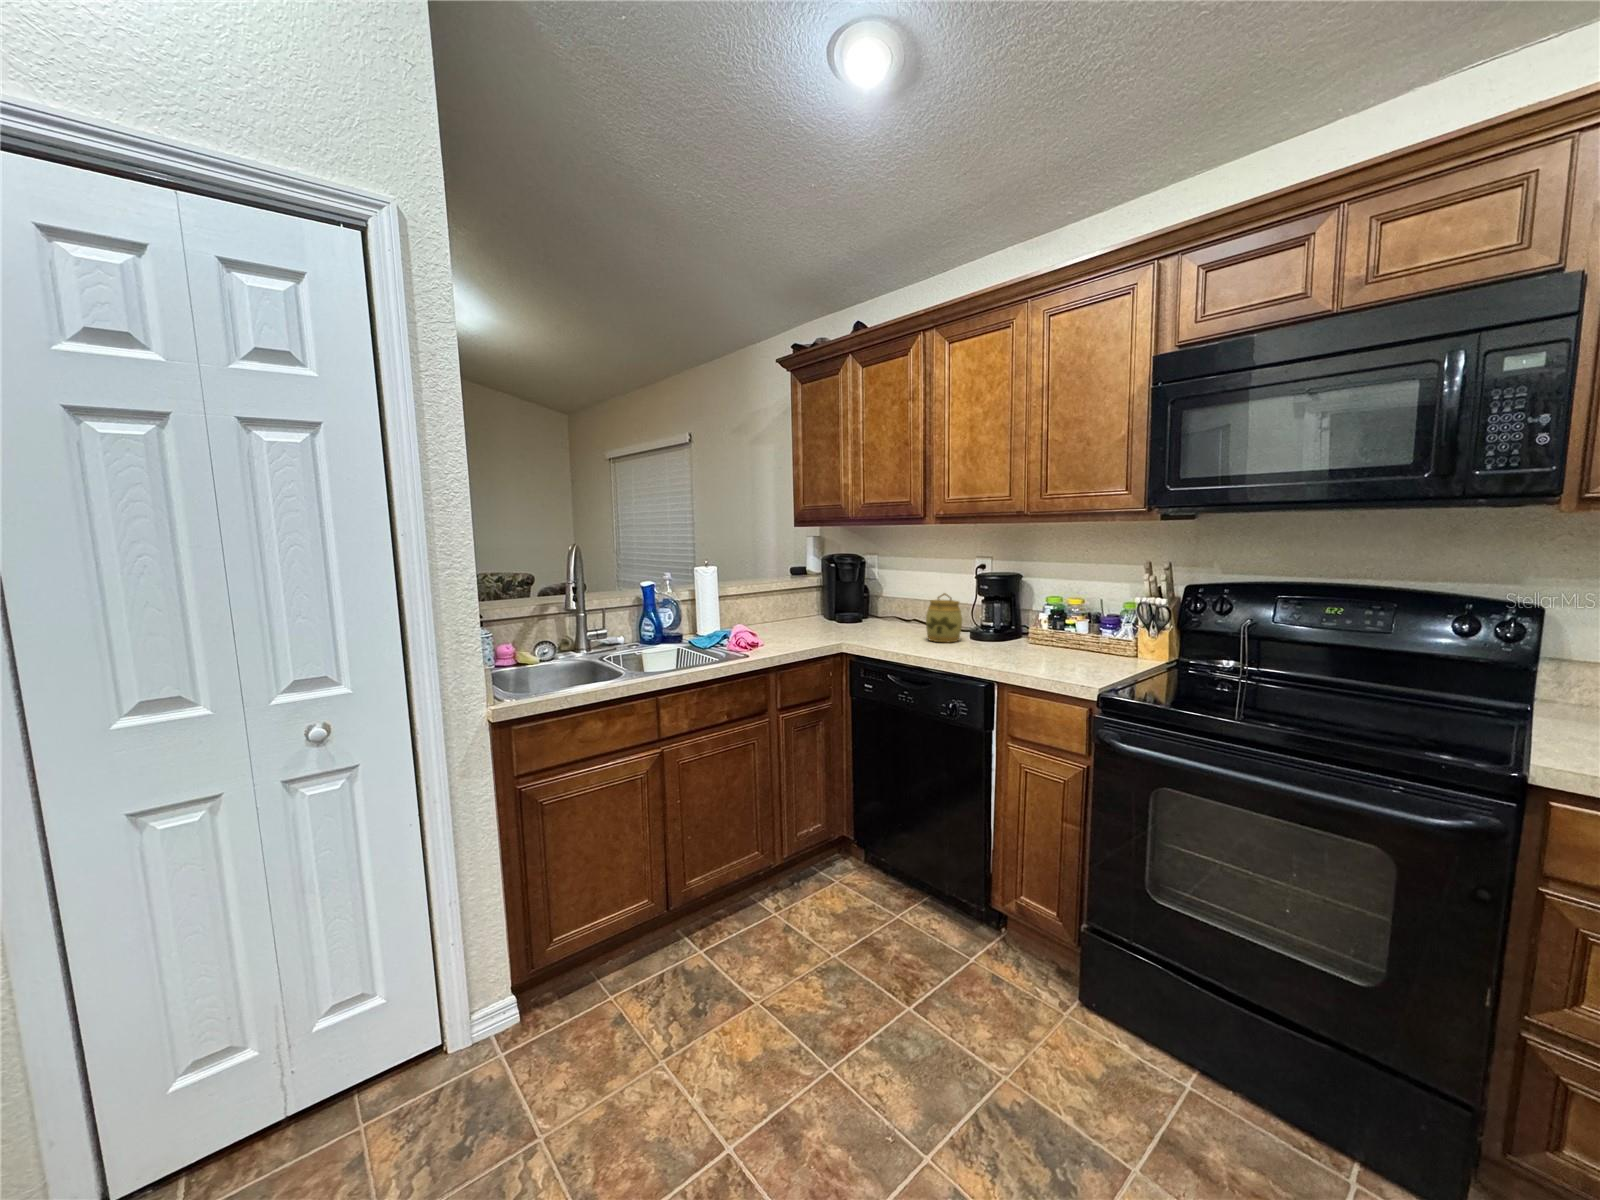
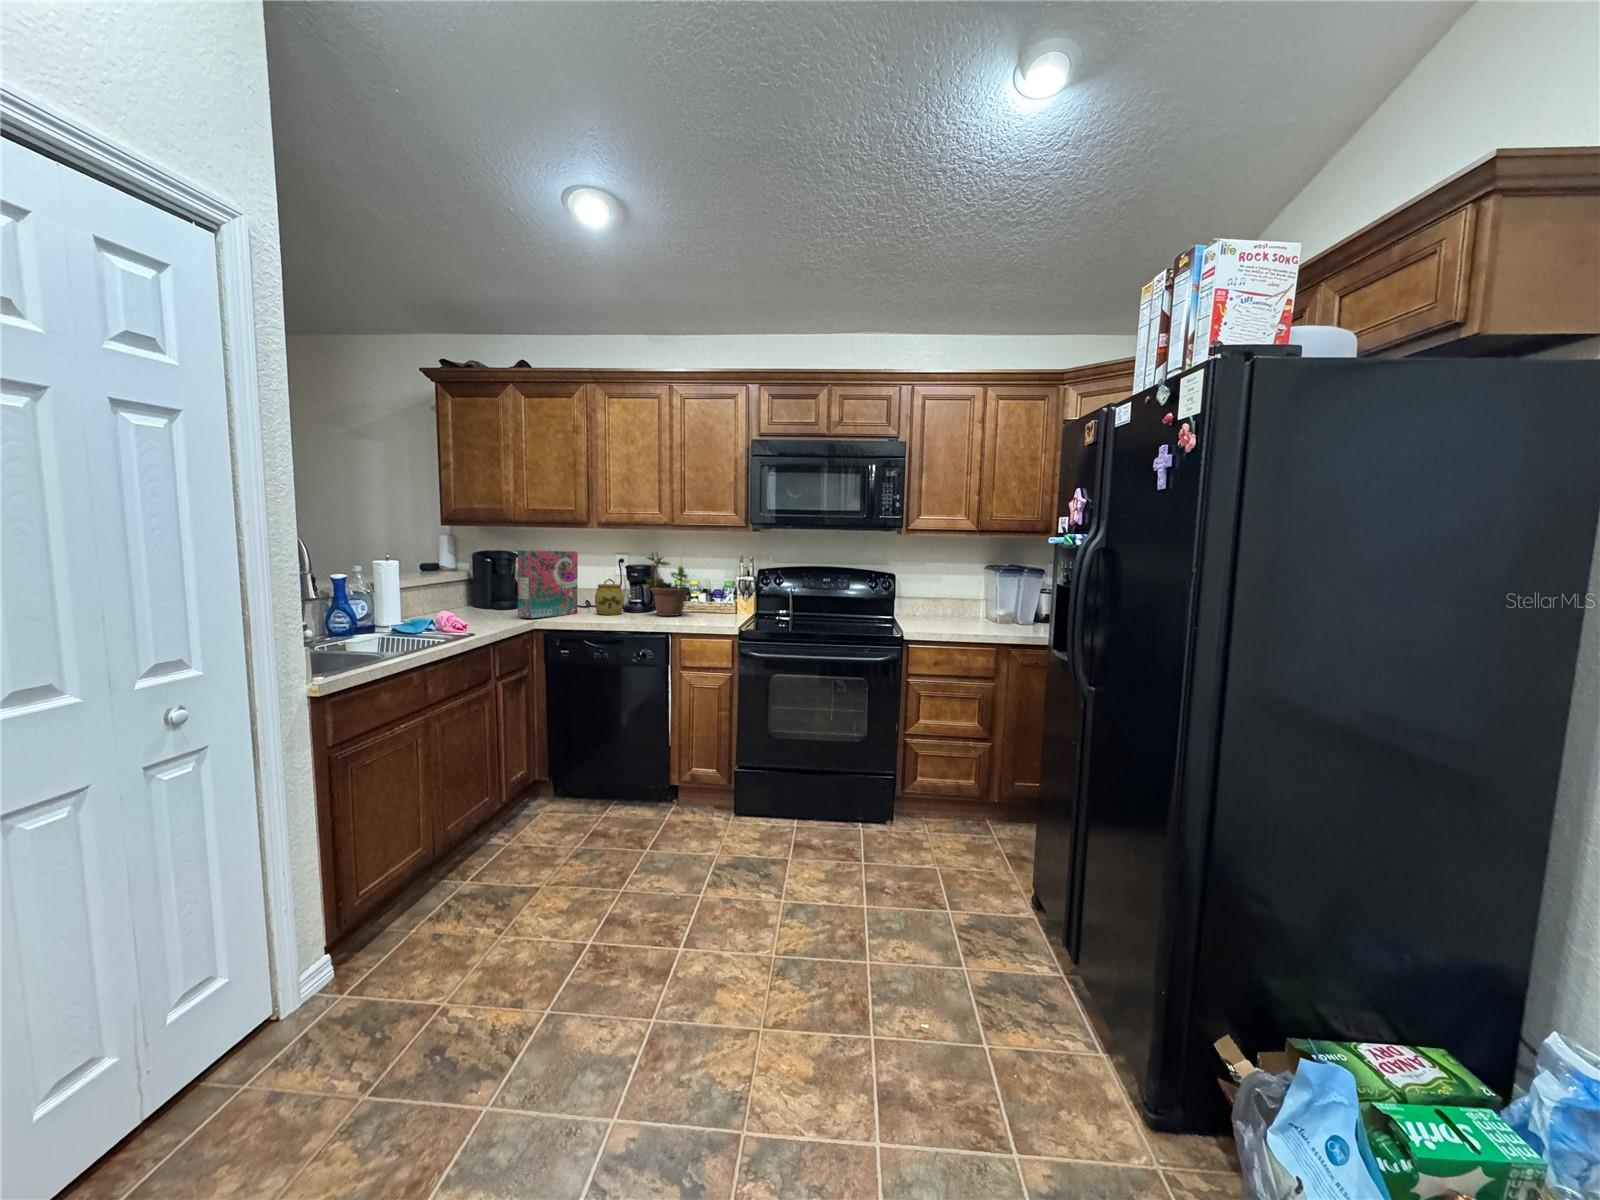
potted plant: none [984,548,1052,654] -> present [643,553,689,616]
cereal box: none [833,555,909,639] -> present [518,550,578,618]

